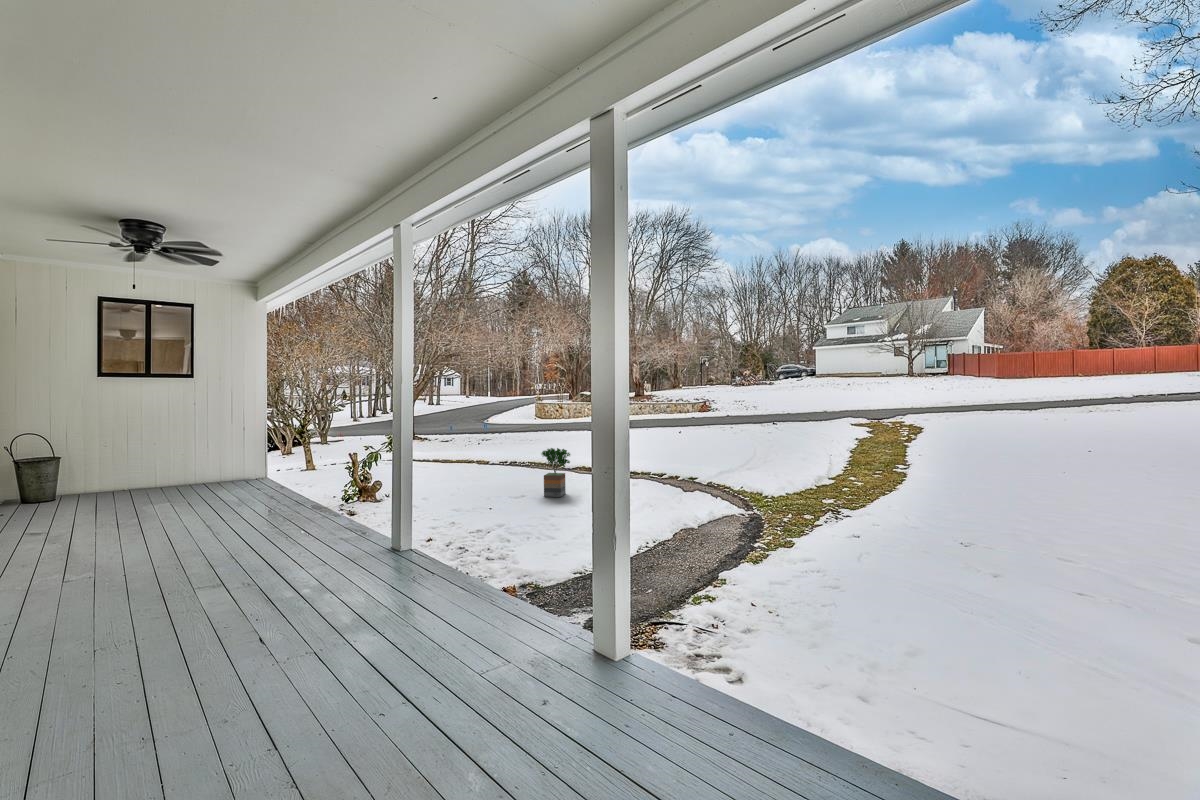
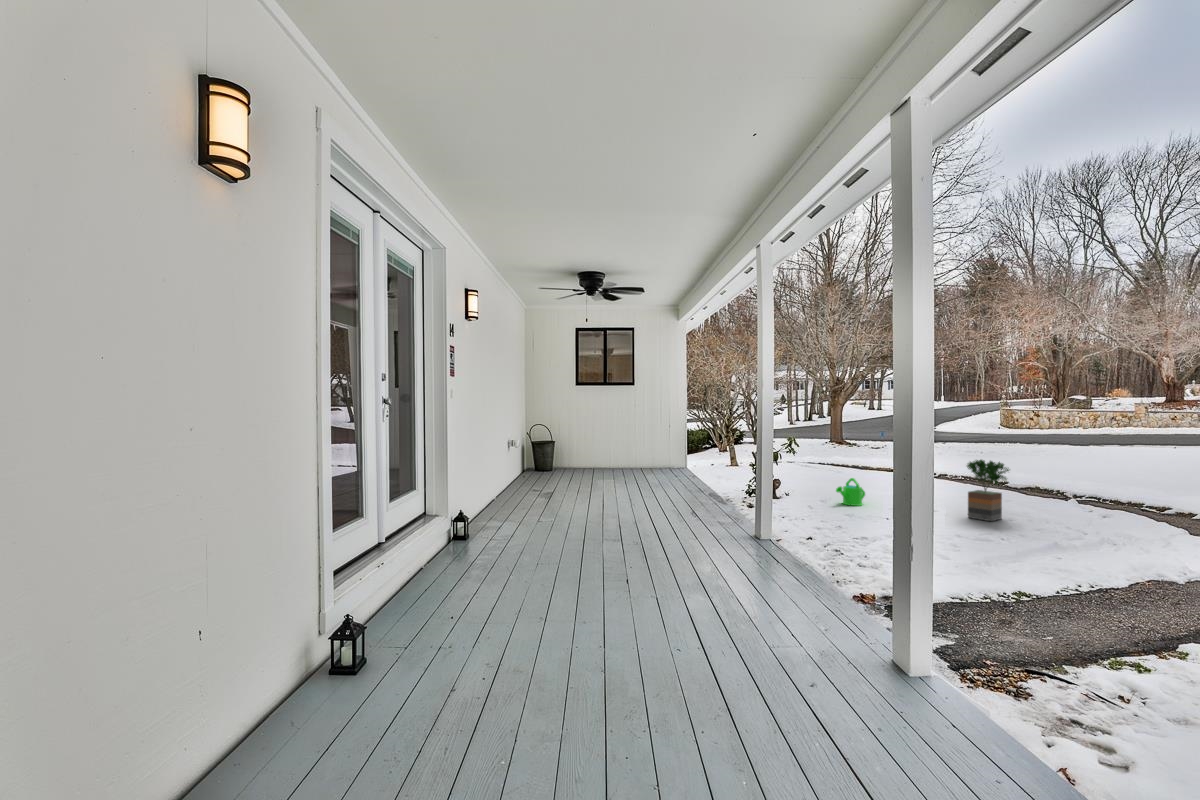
watering can: none [438,474,461,500] -> present [836,478,865,506]

